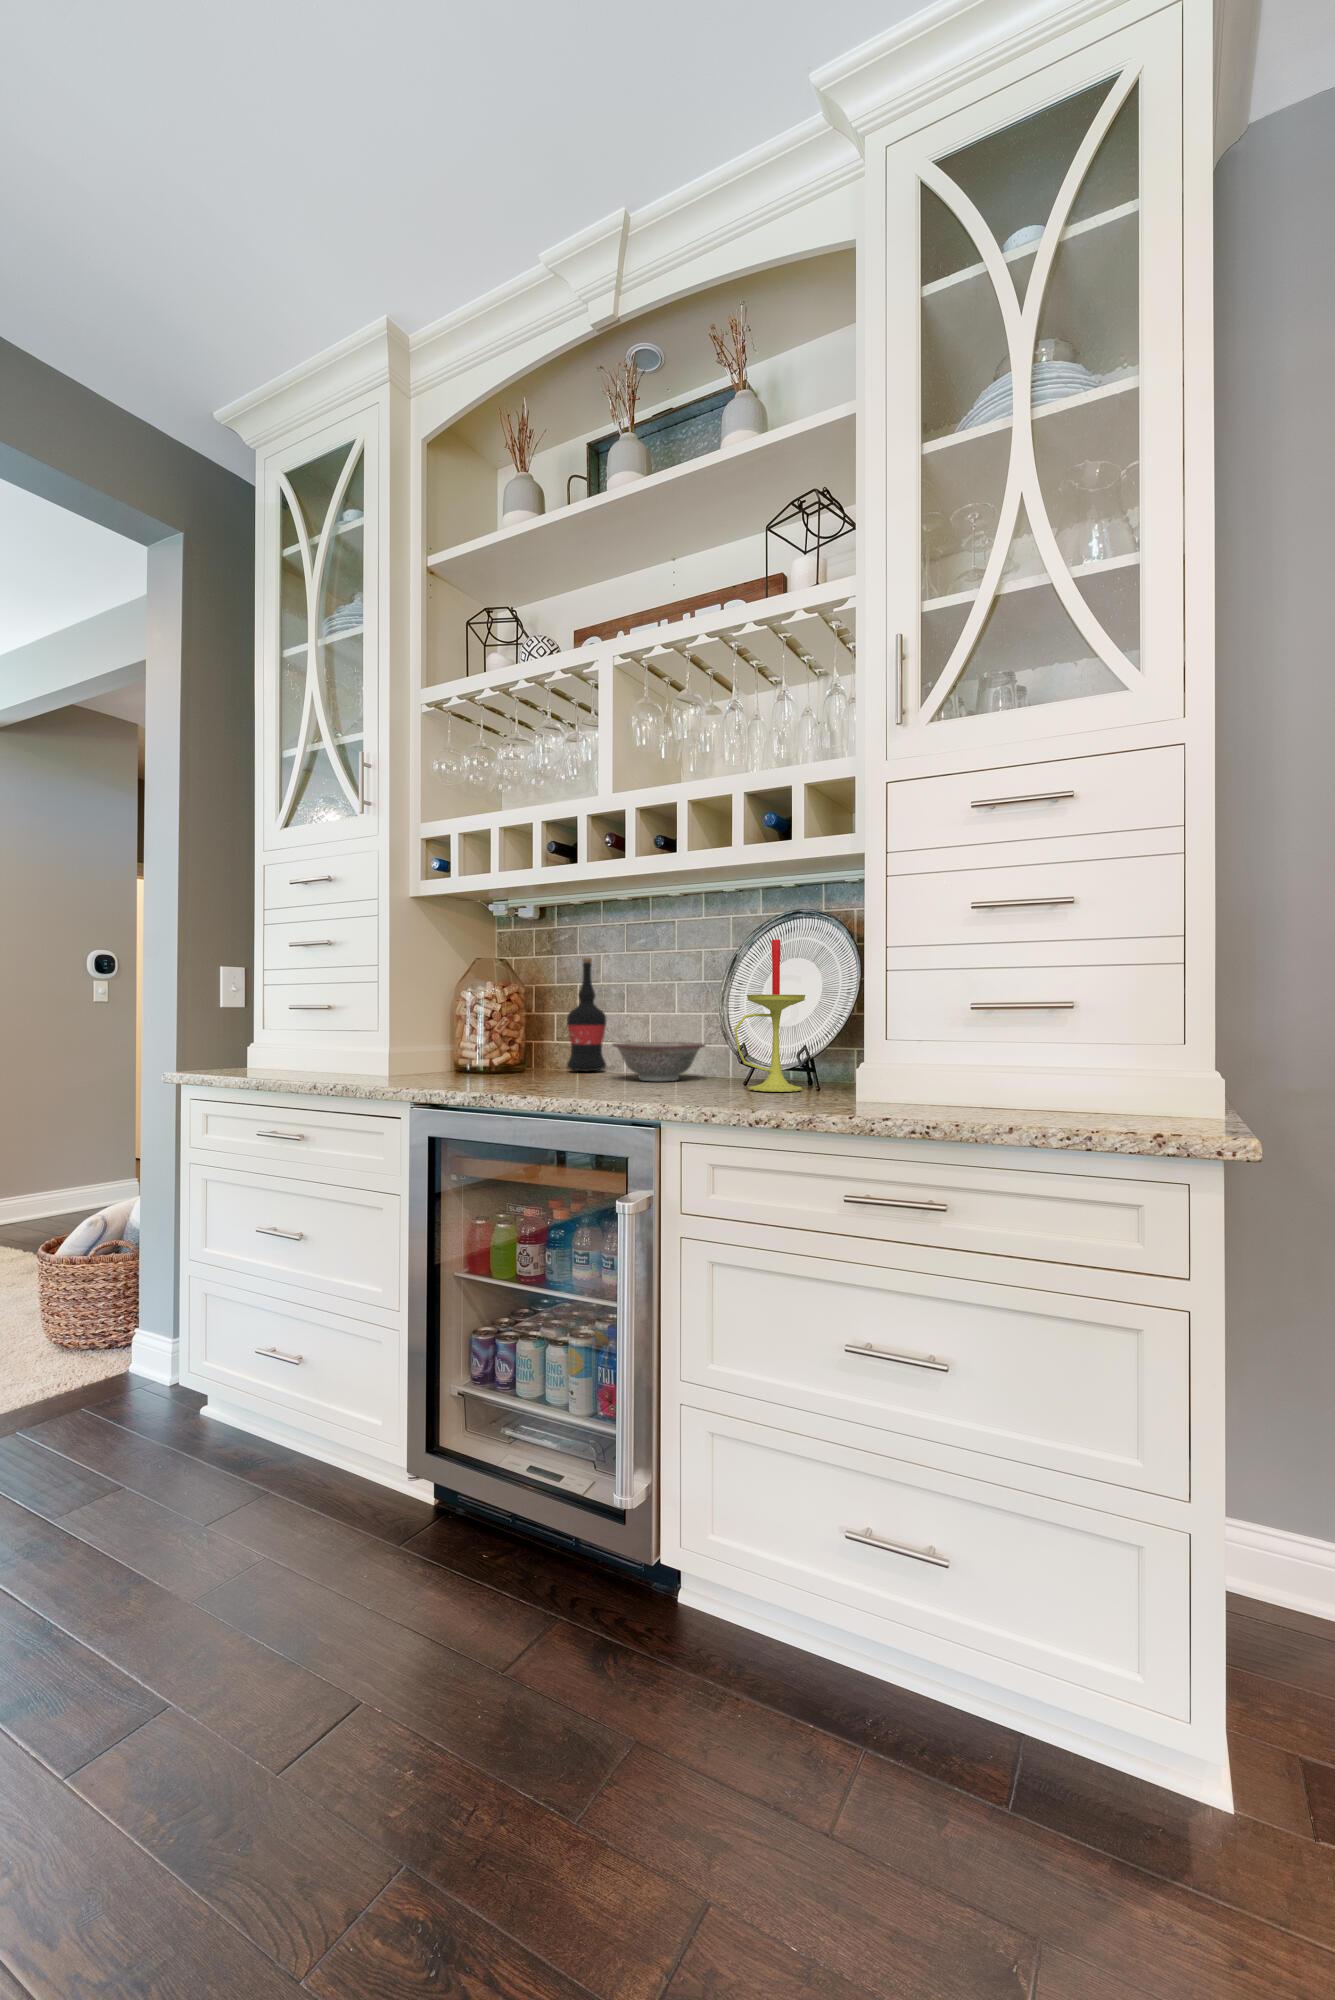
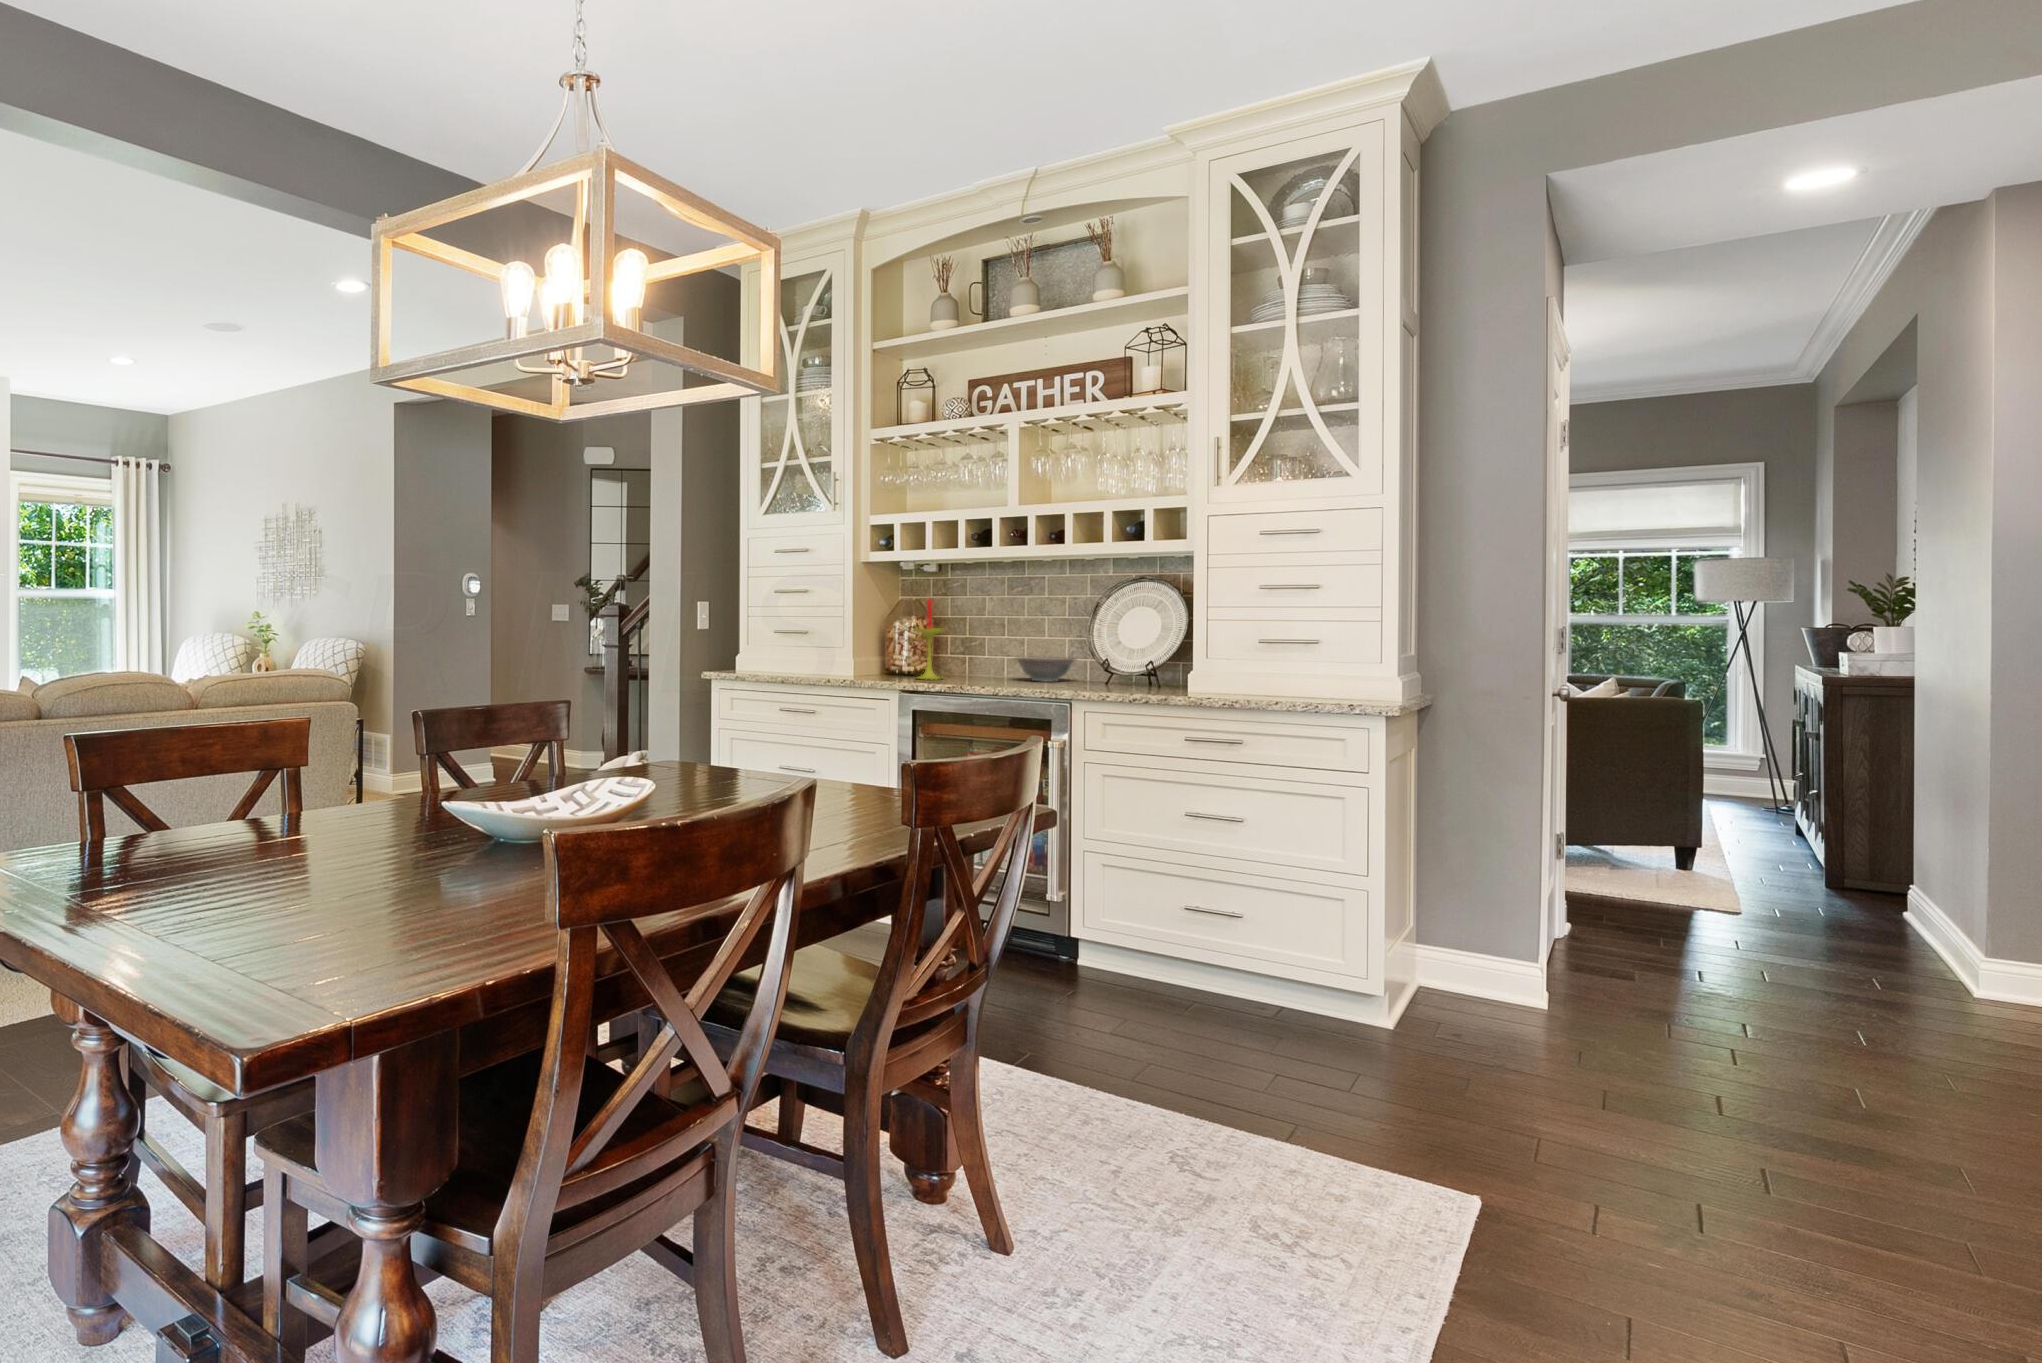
candle: present [734,939,805,1092] -> present [915,599,946,680]
wine bottle: present [567,958,606,1071] -> none [968,600,997,676]

